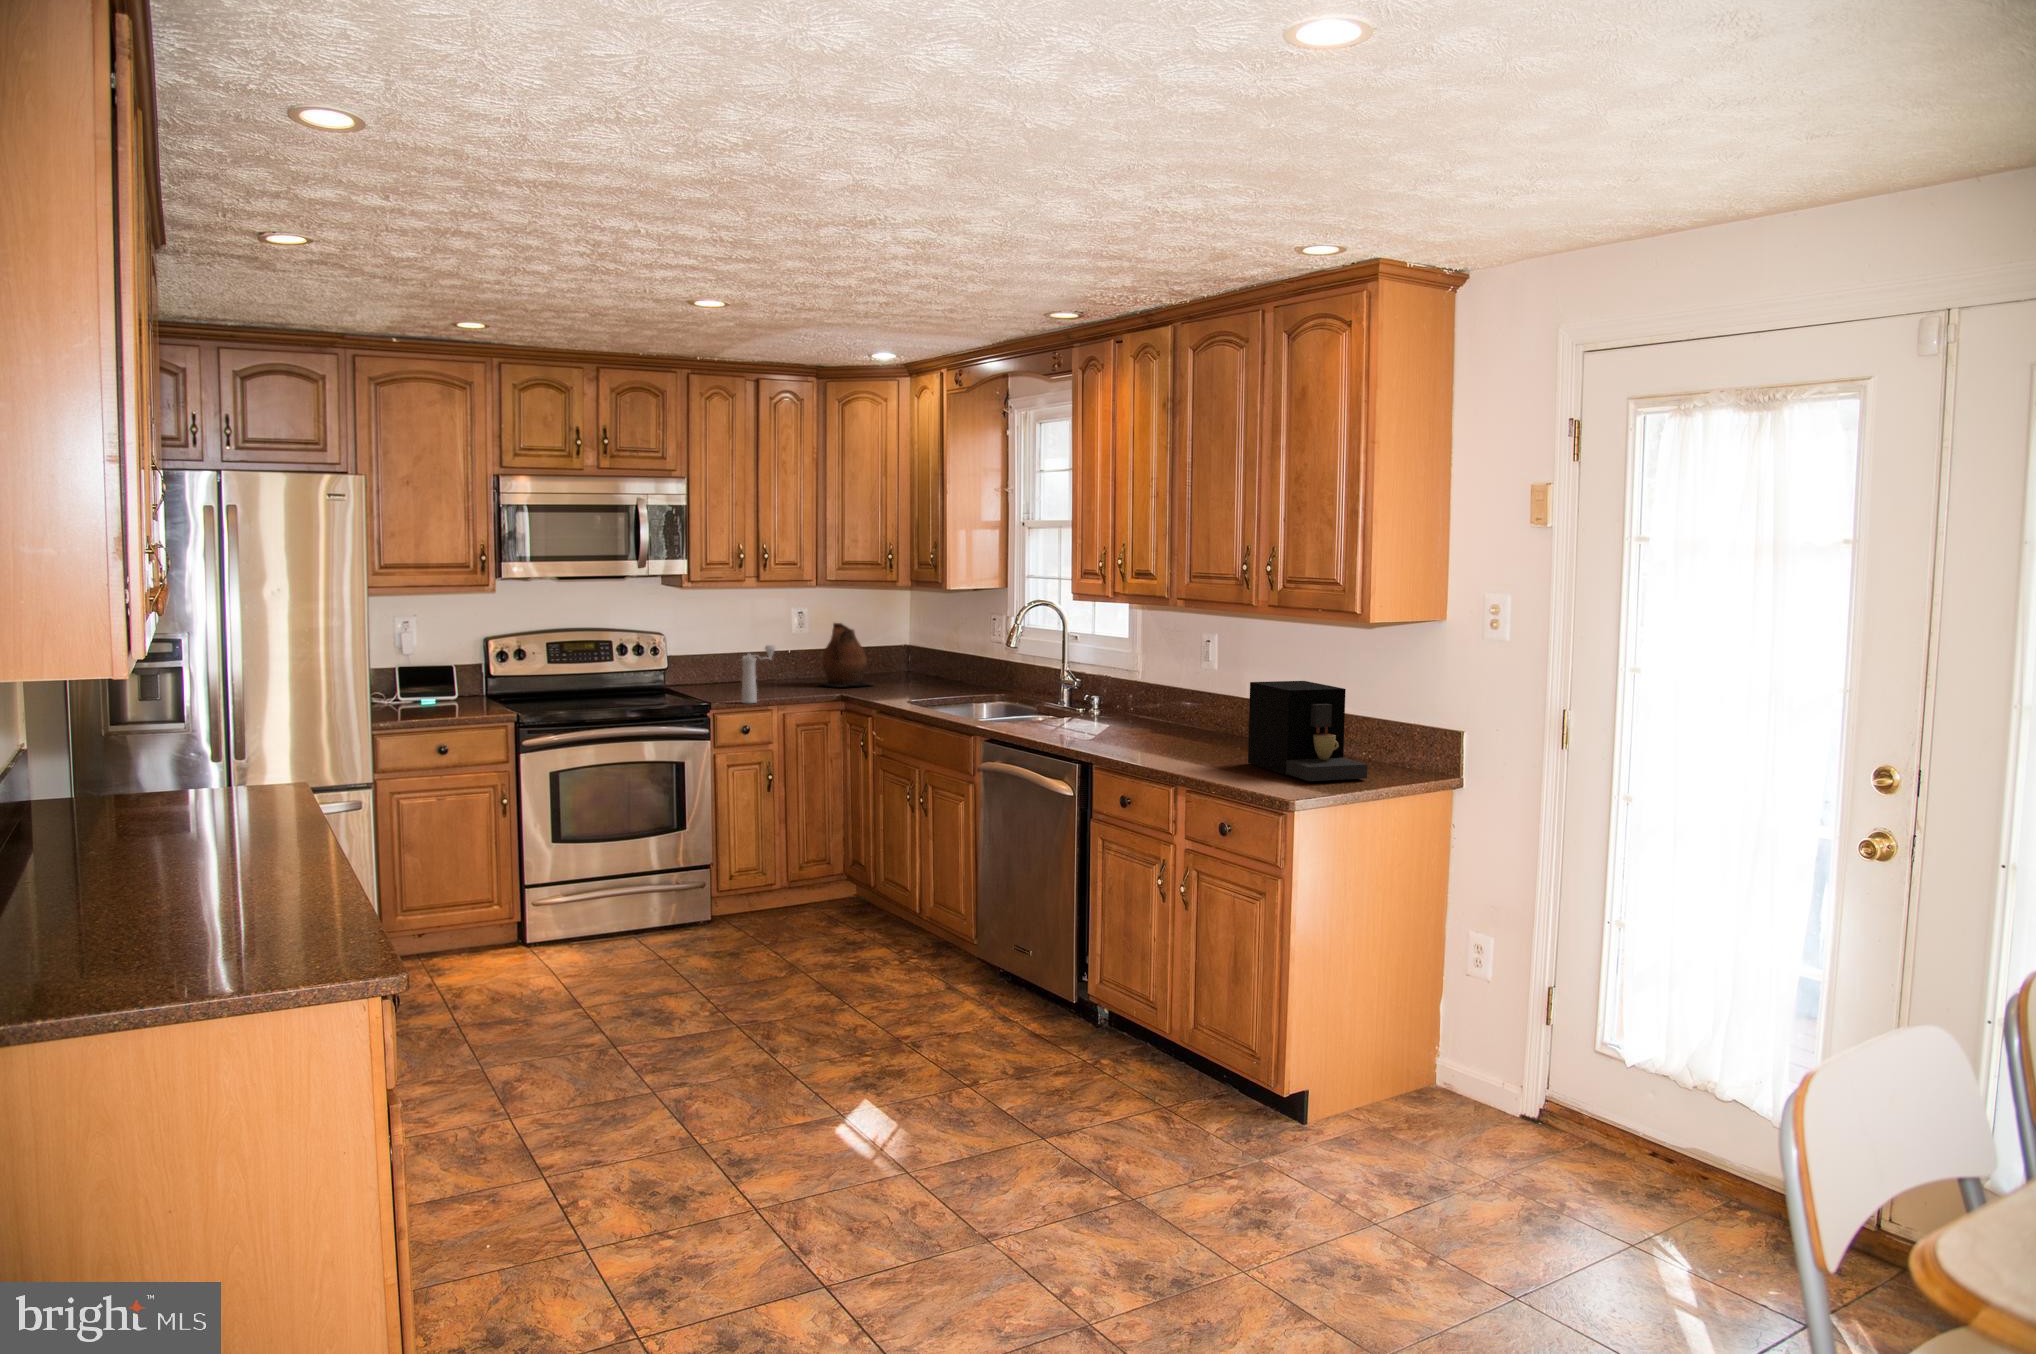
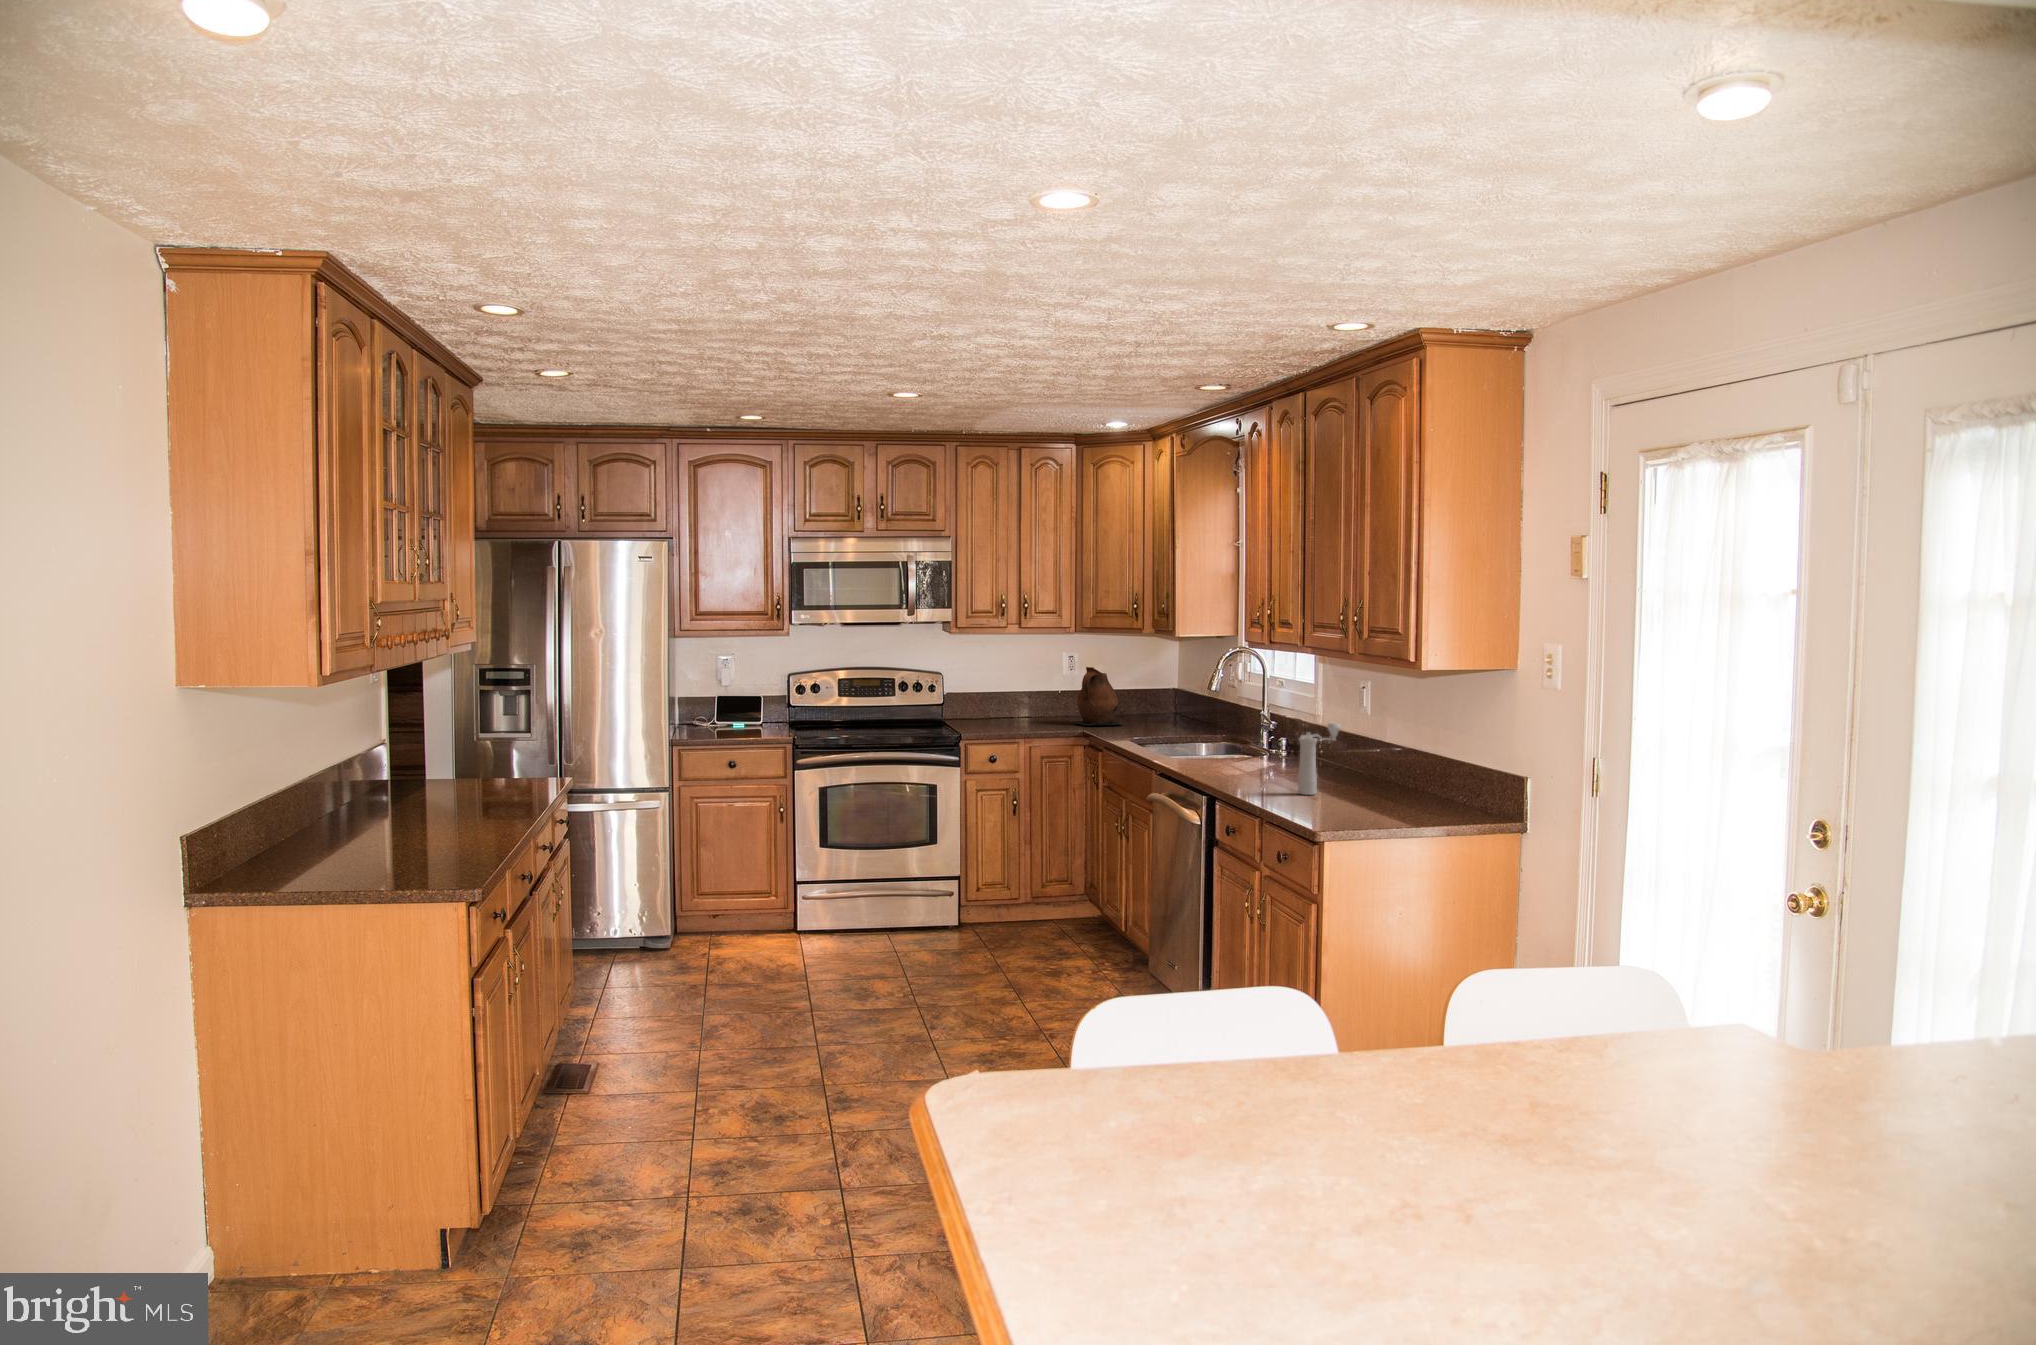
pepper mill: present [742,645,775,703] -> present [1298,723,1341,795]
coffee maker: present [1248,681,1367,781] -> none [1340,724,1427,818]

